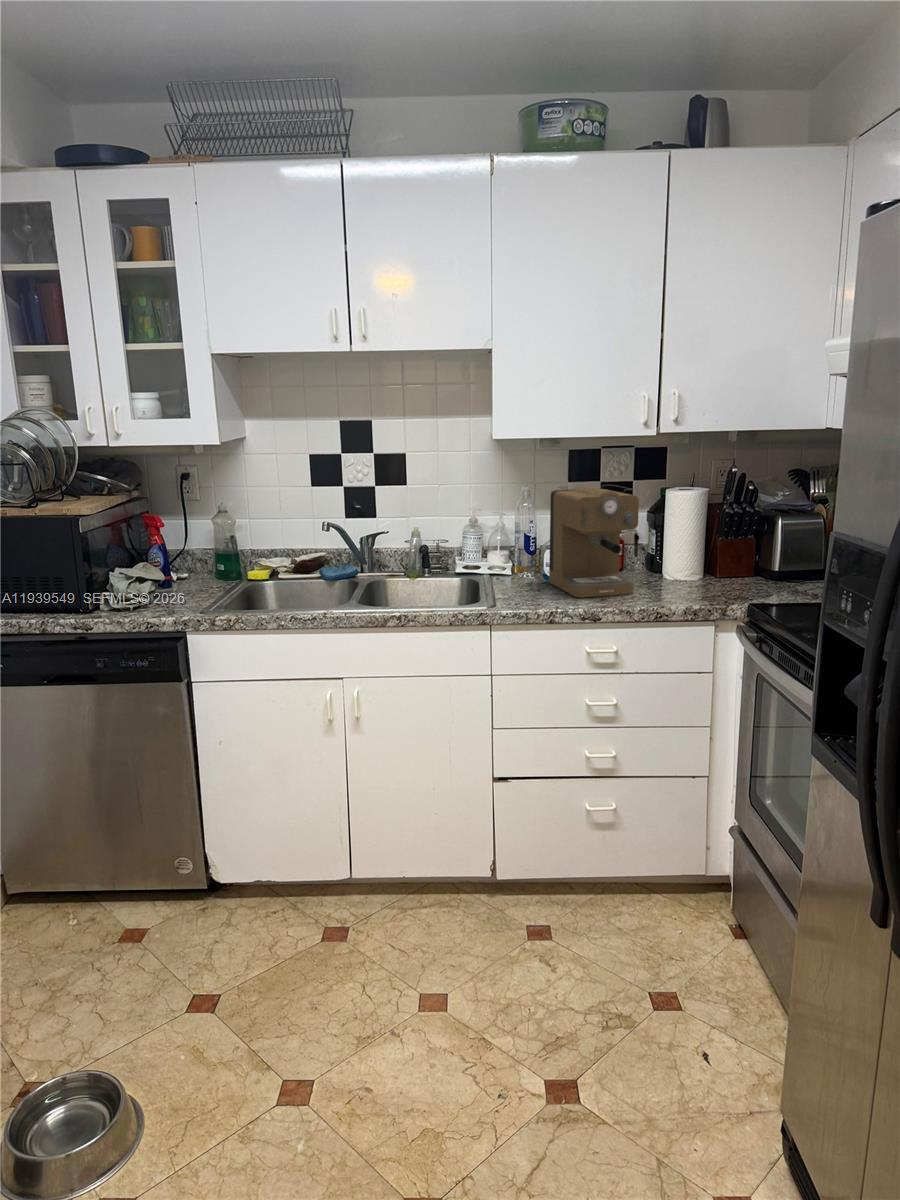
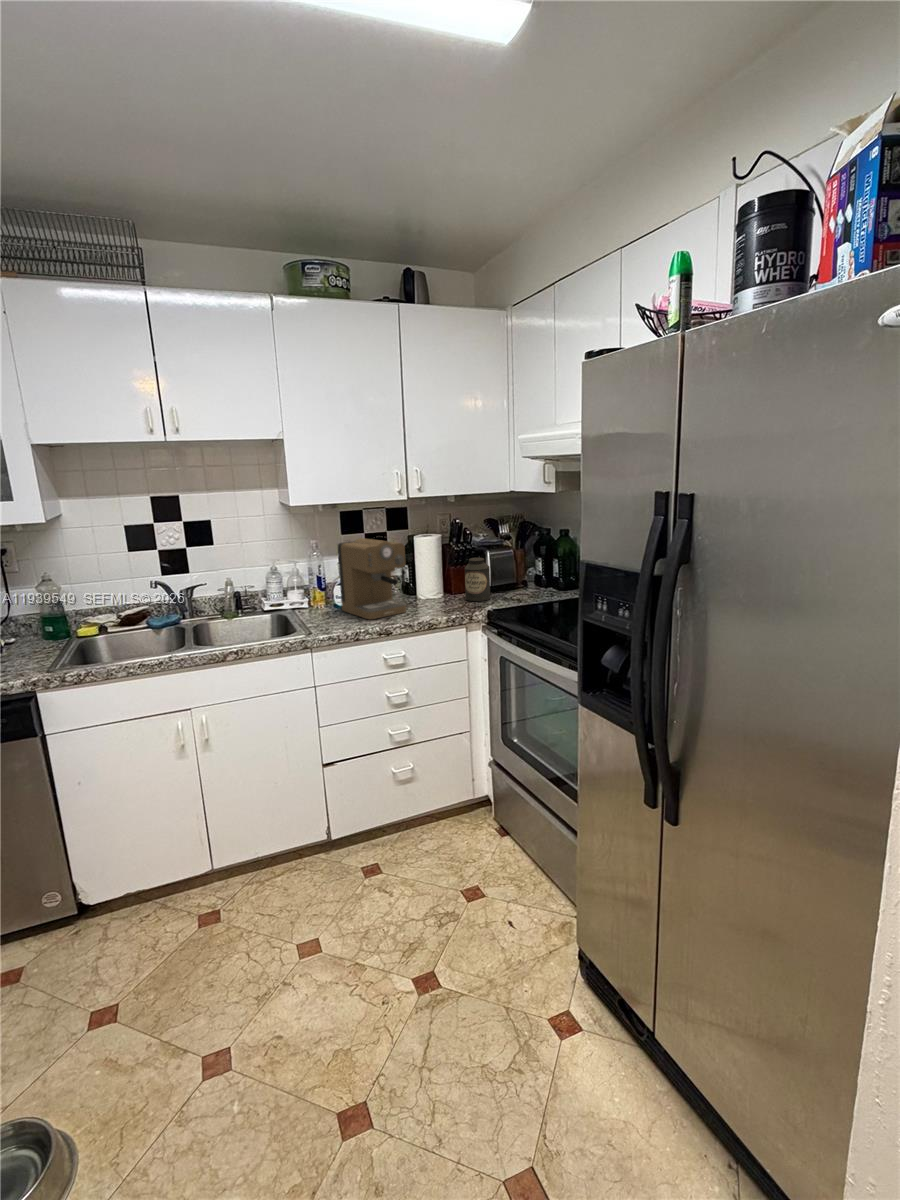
canister: none [730,525,772,591] -> present [465,558,490,601]

